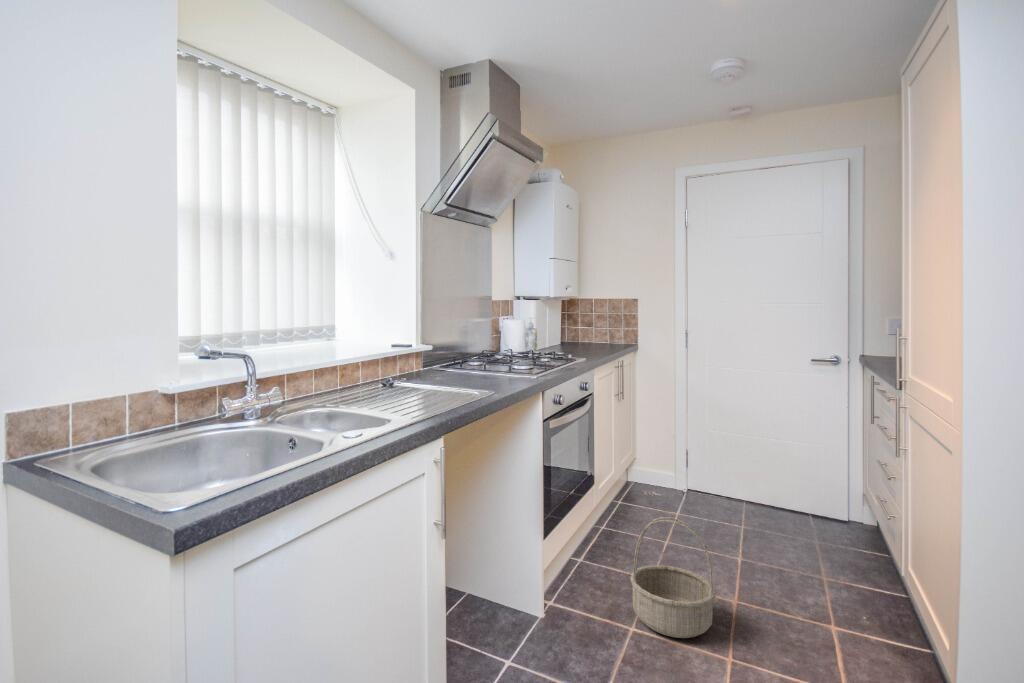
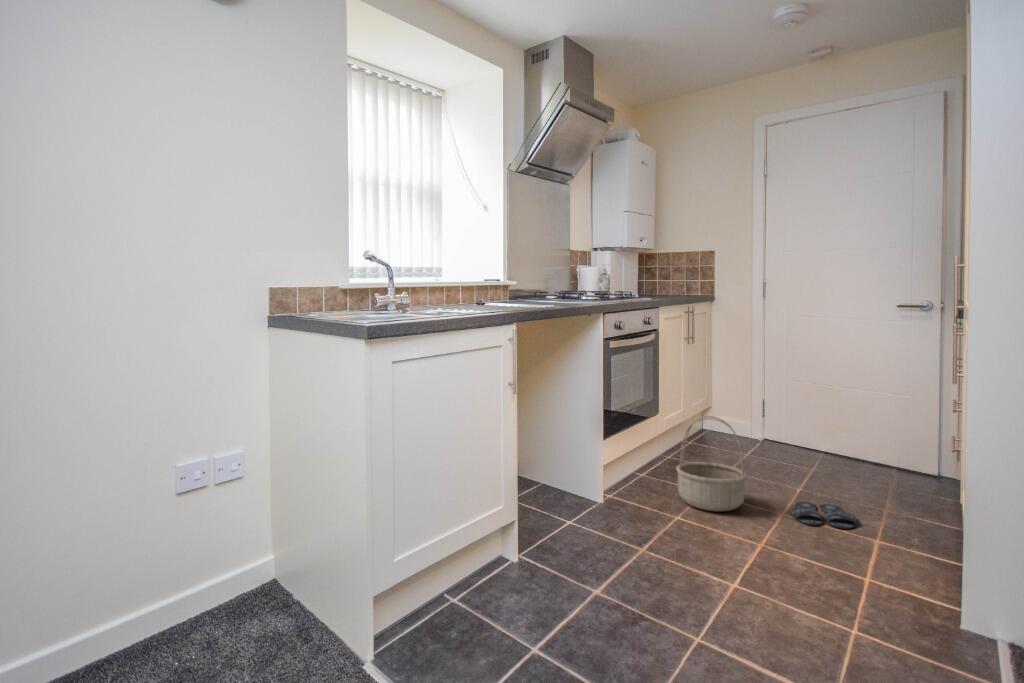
slippers: none [764,608,845,660] -> present [791,502,856,529]

